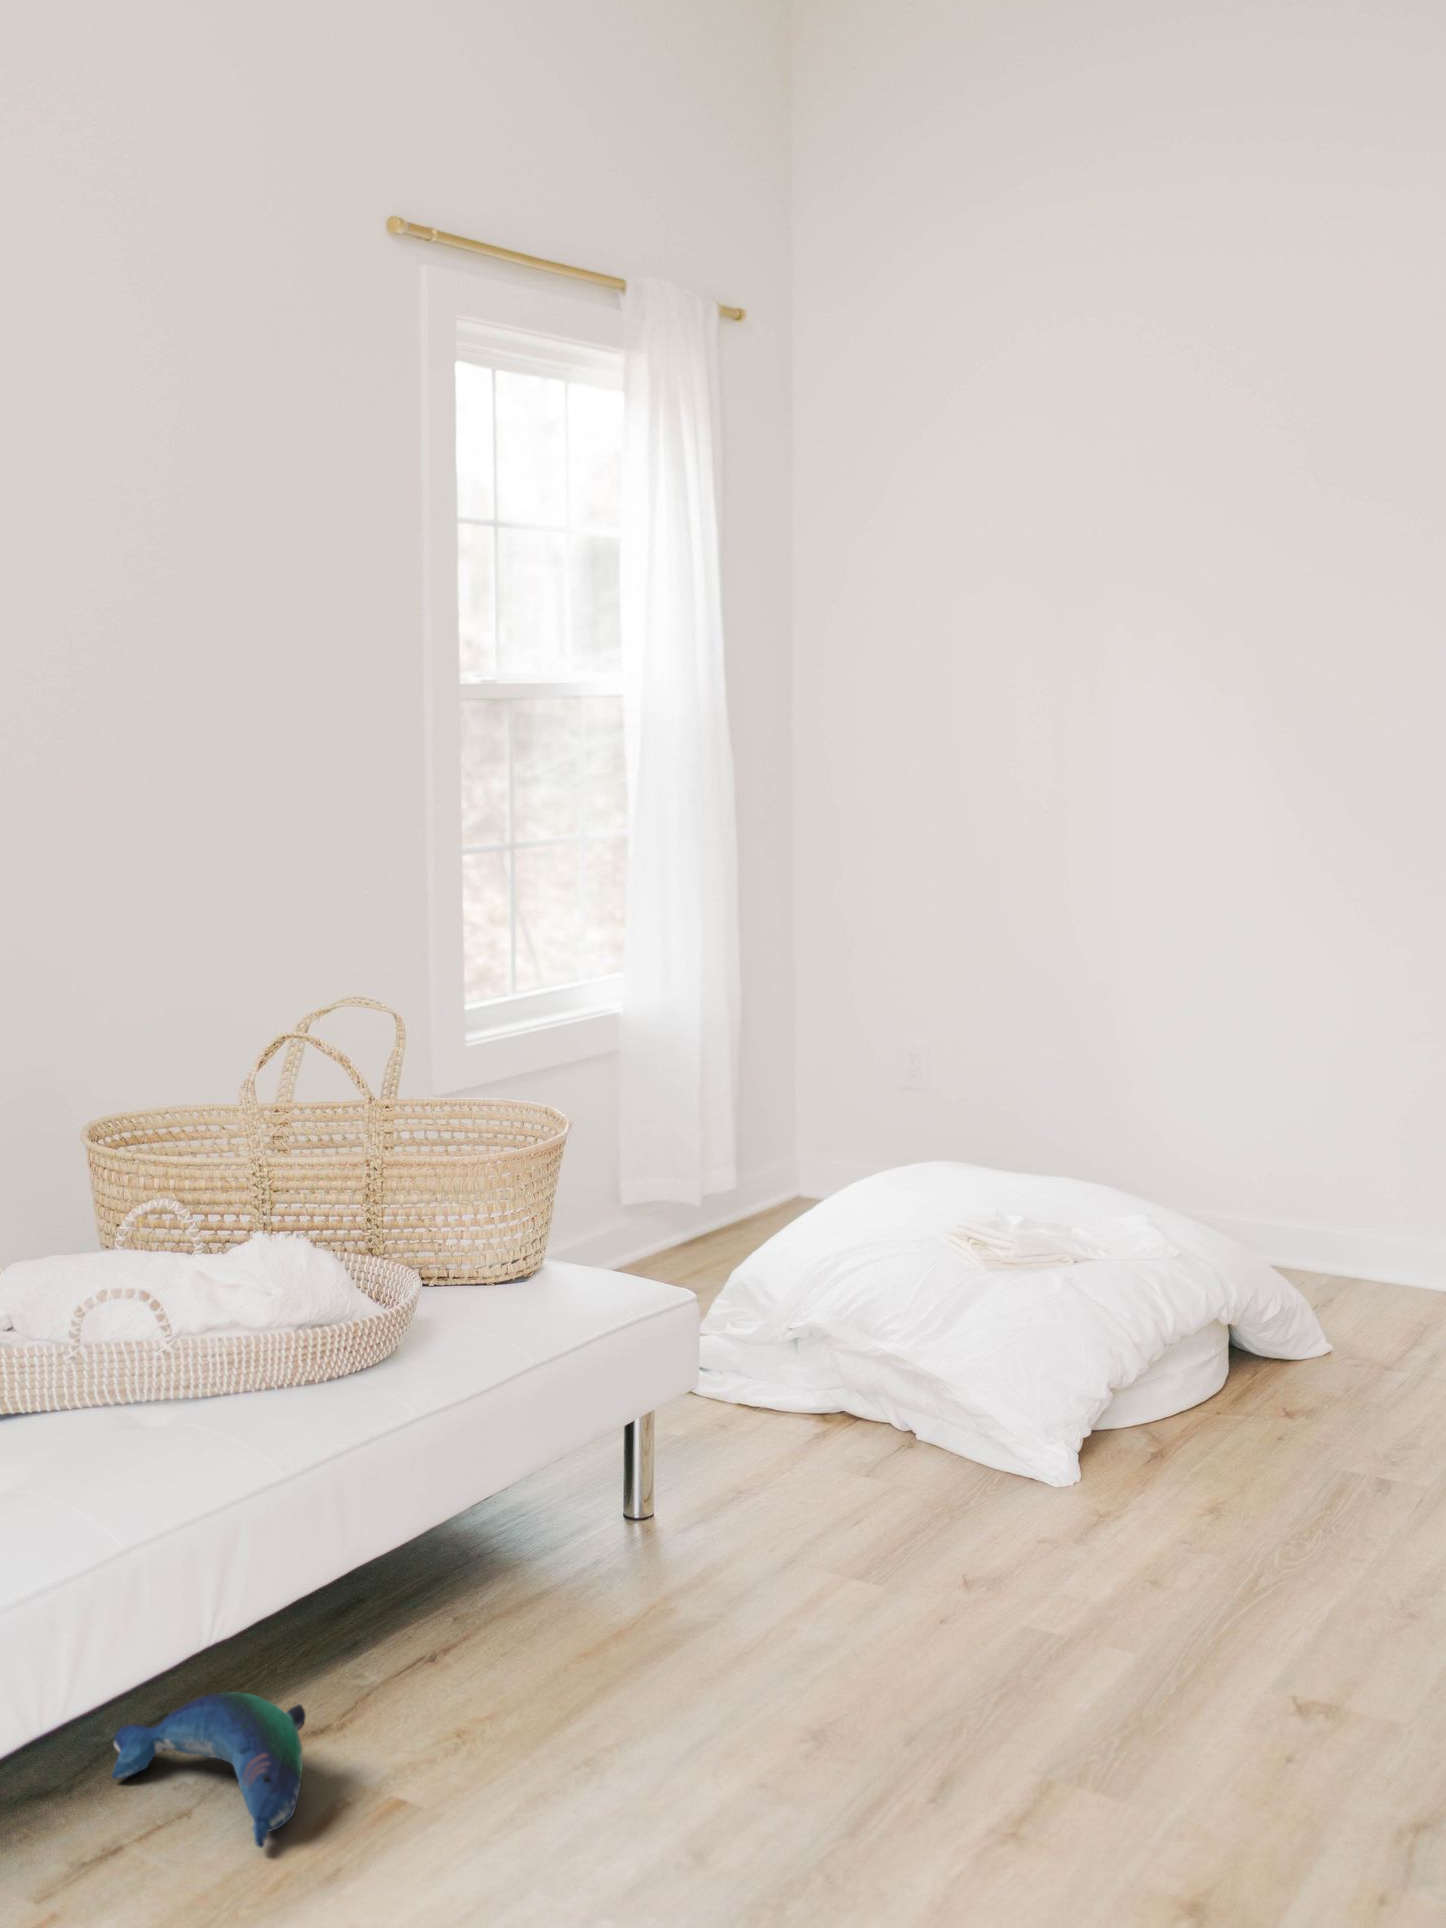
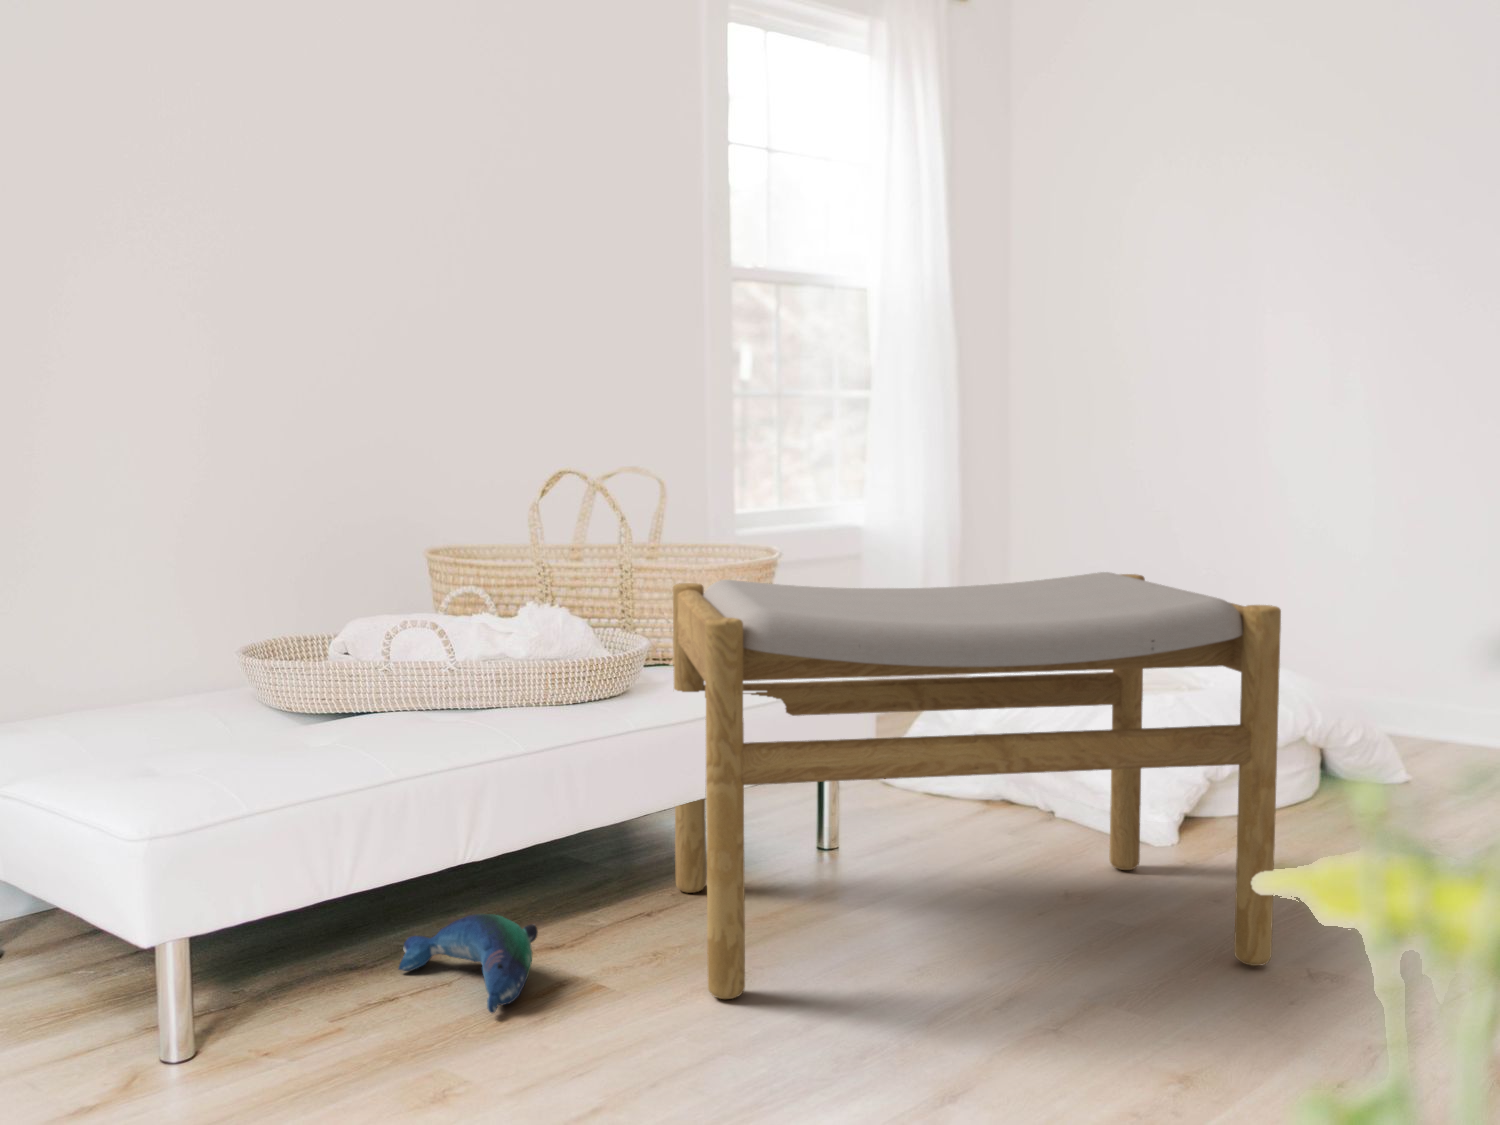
footstool: none [451,1156,1238,1794] -> present [673,572,1281,999]

